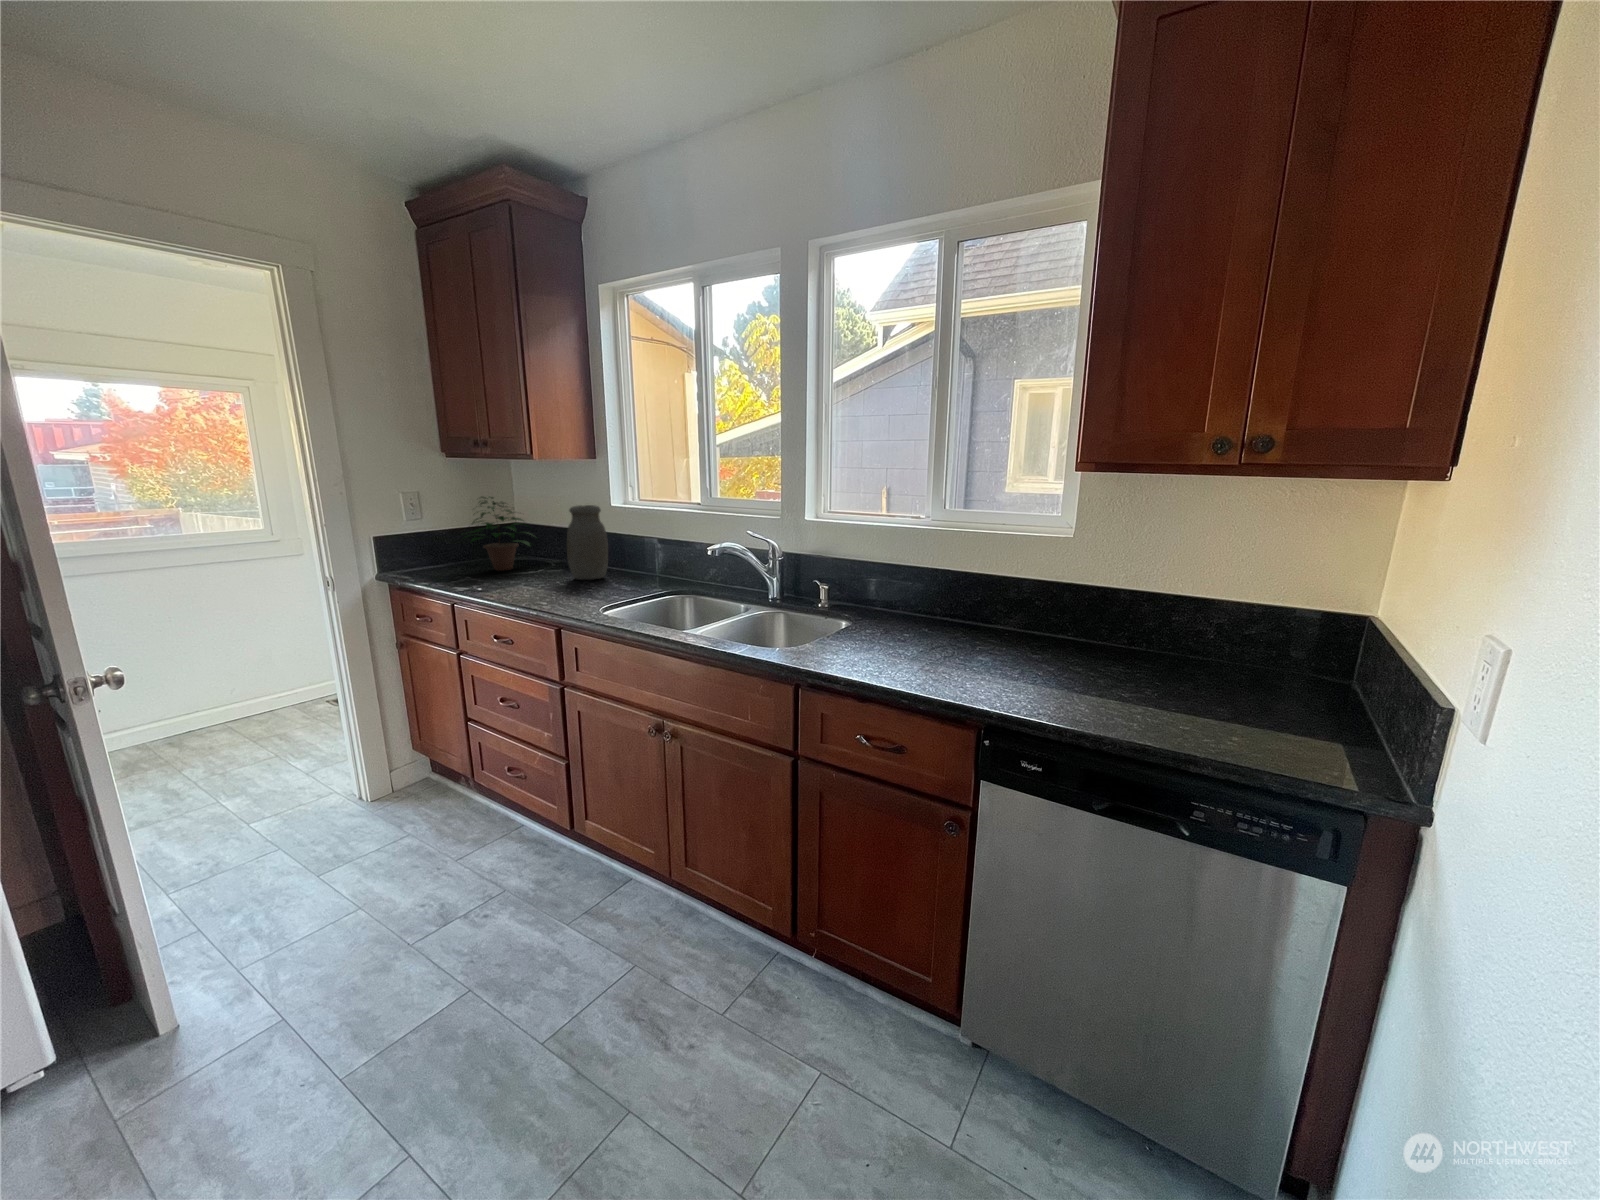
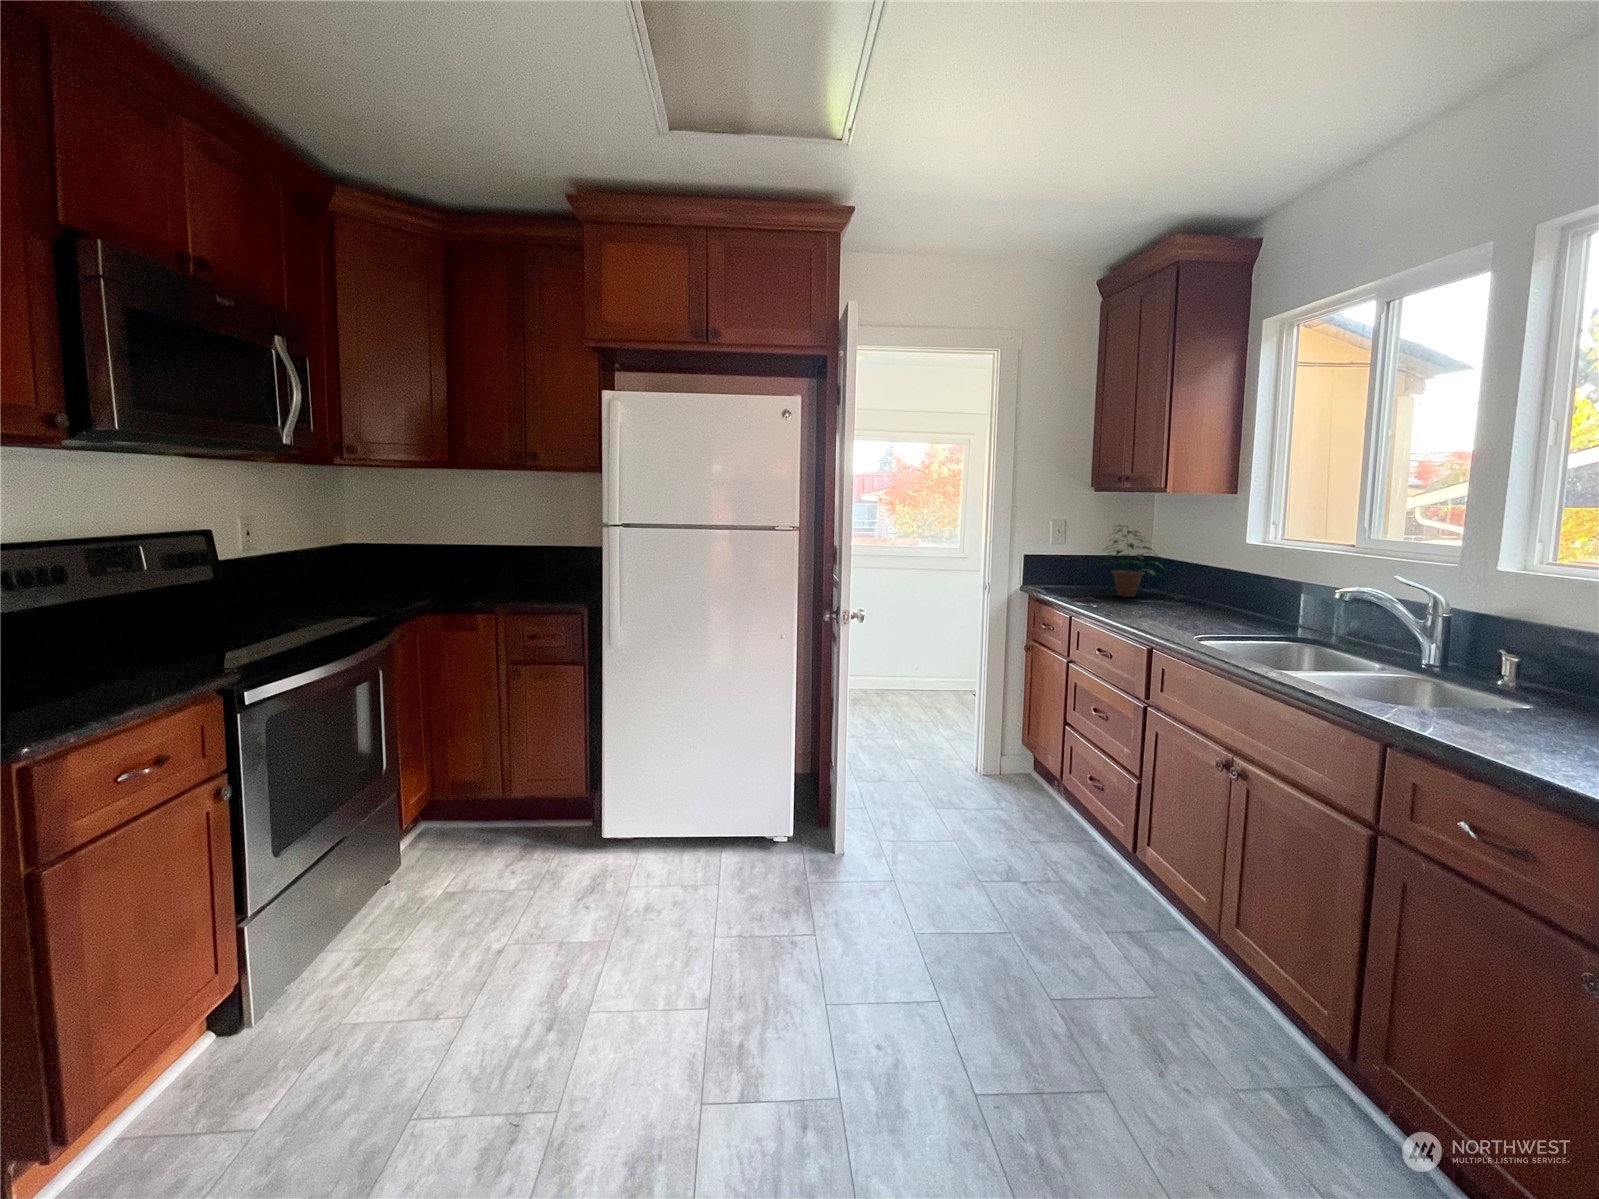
jar: present [567,505,608,580] -> none [1187,538,1235,616]

